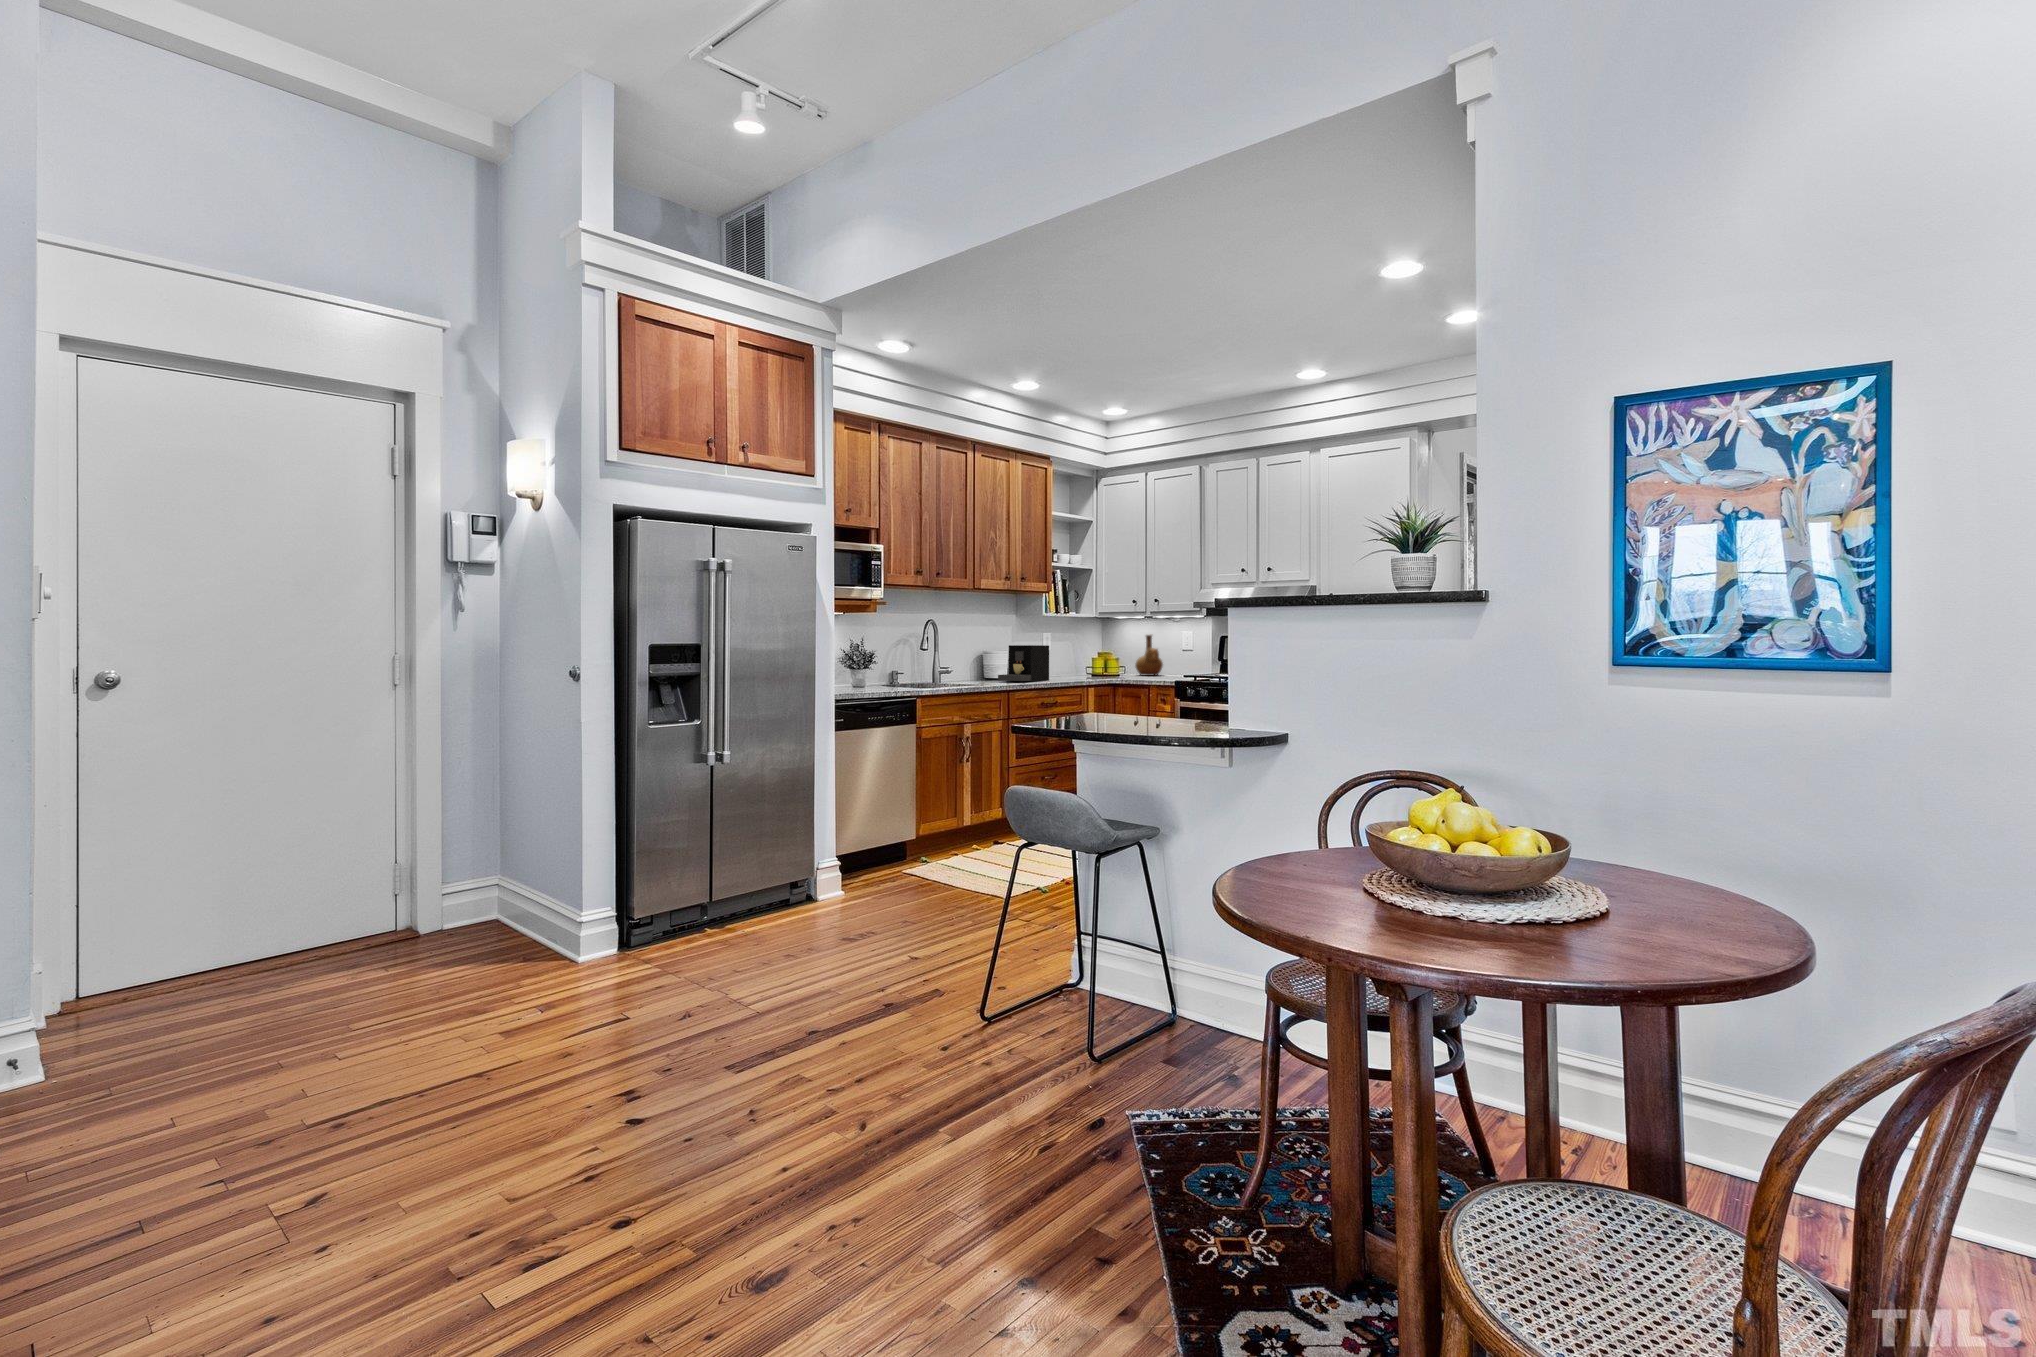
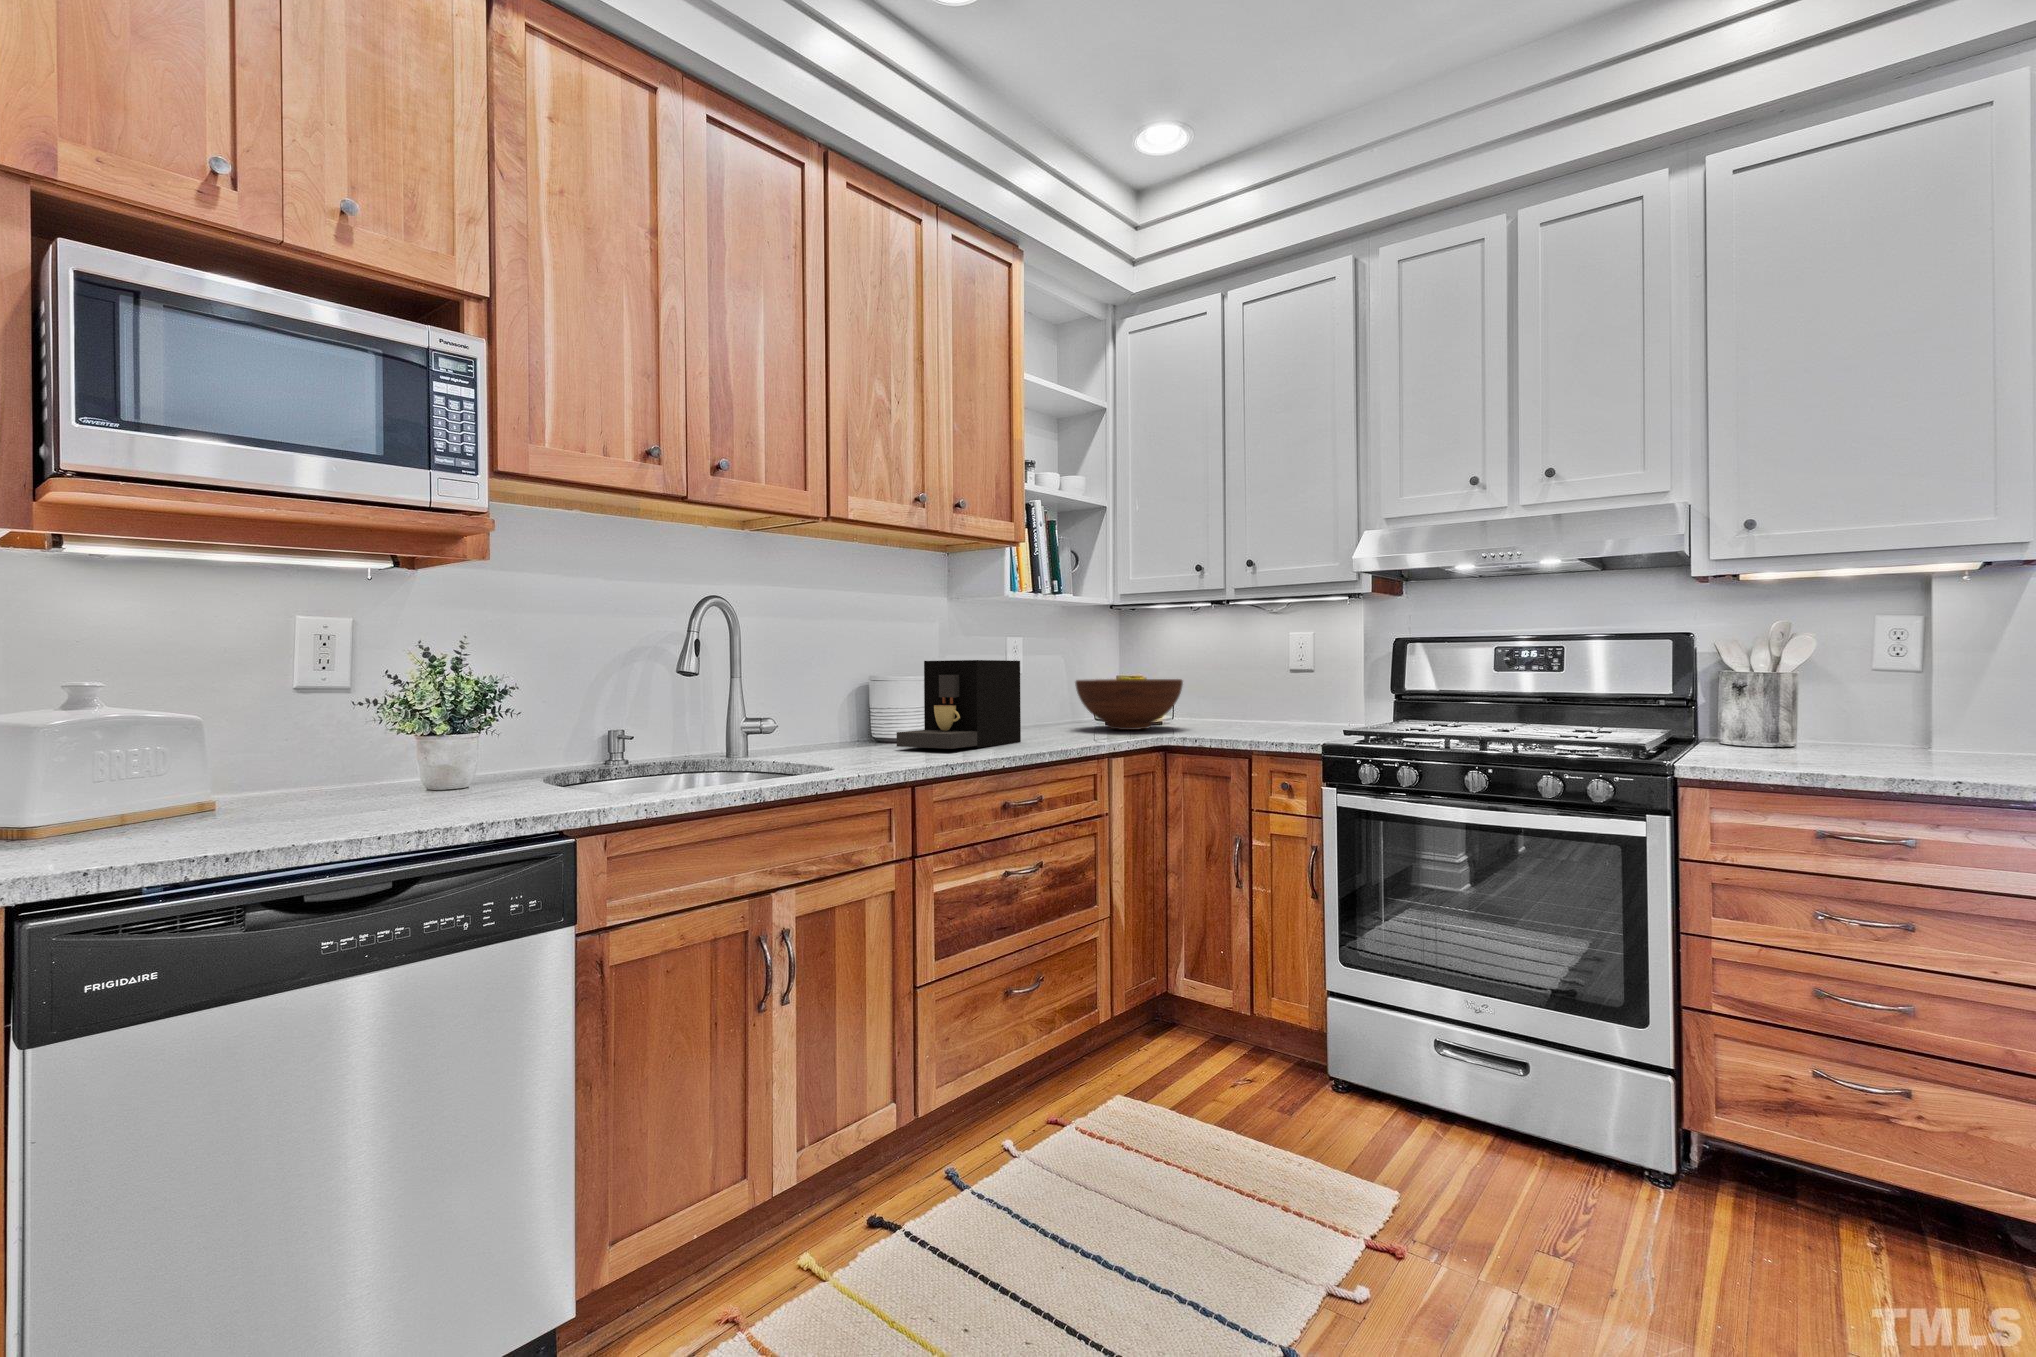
vase: present [1135,635,1163,676] -> none [1198,638,1256,723]
fruit bowl: none [1075,654,1124,677] -> present [1075,679,1183,730]

